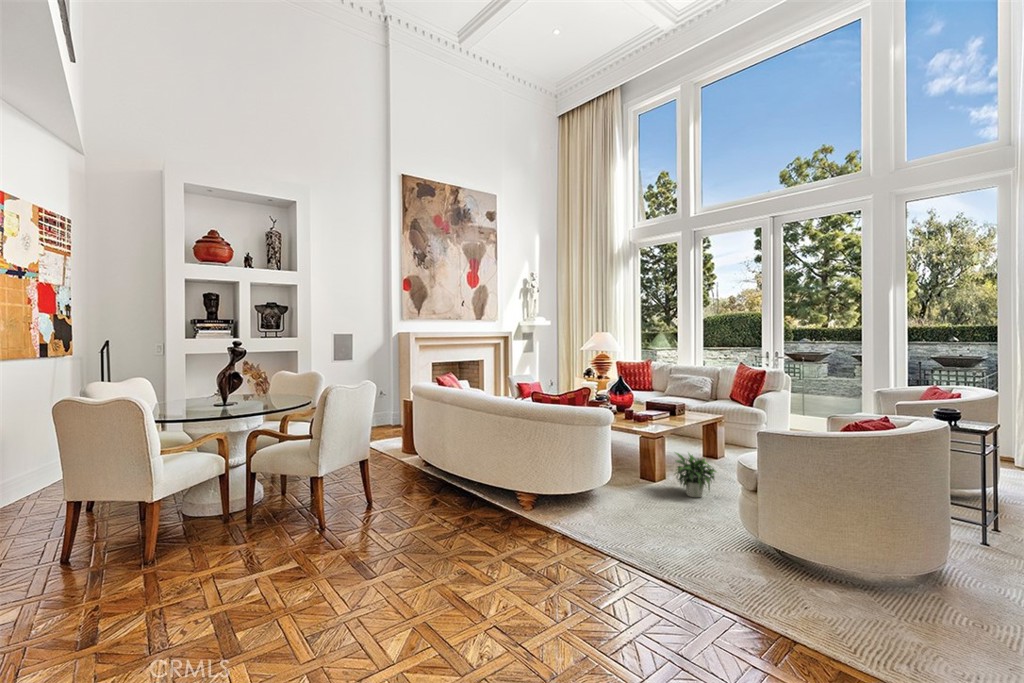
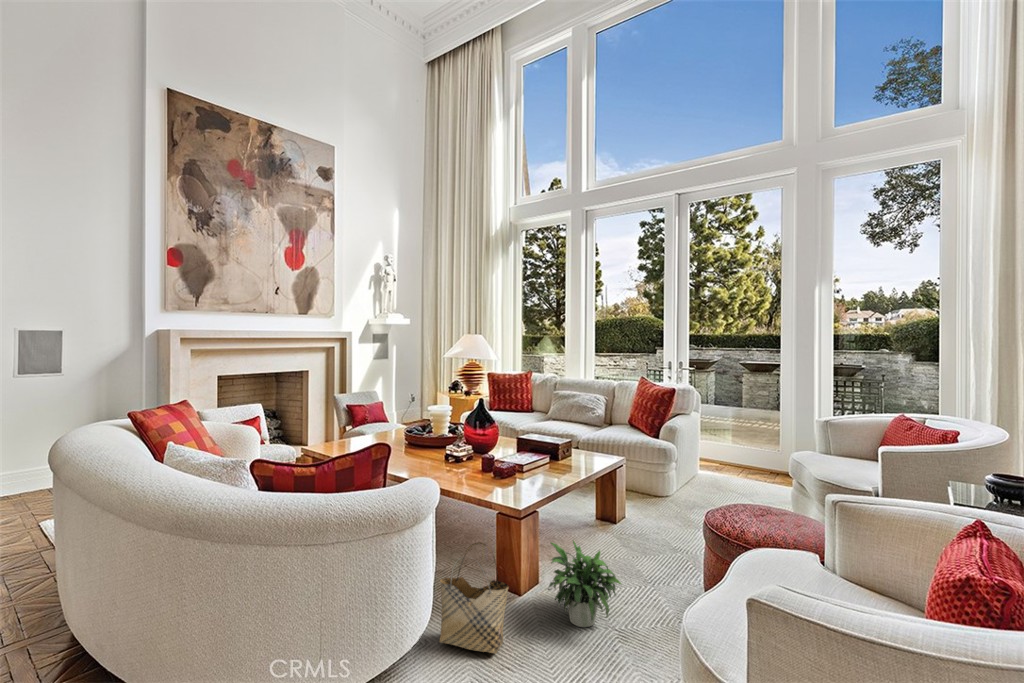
woven basket: none [613,446,652,501] -> present [440,542,509,654]

